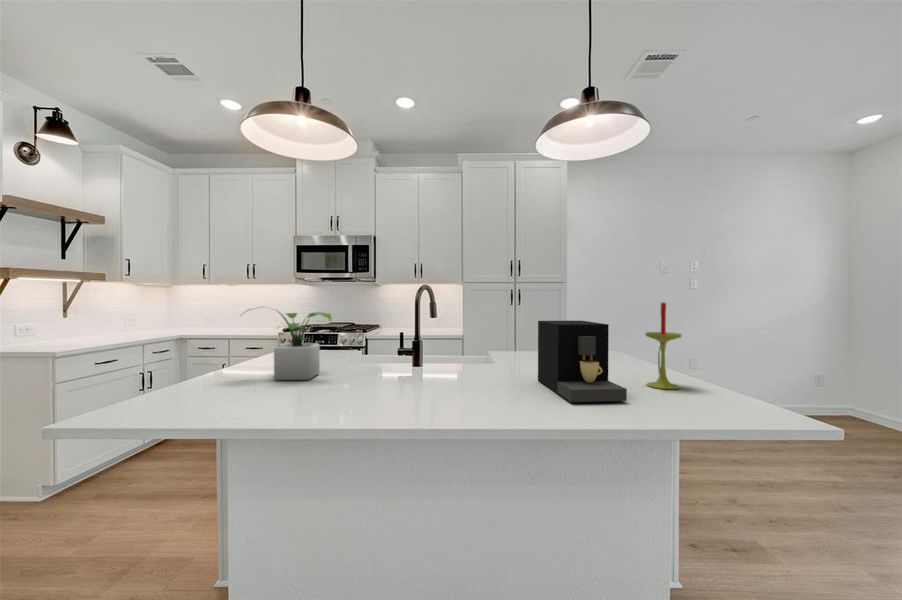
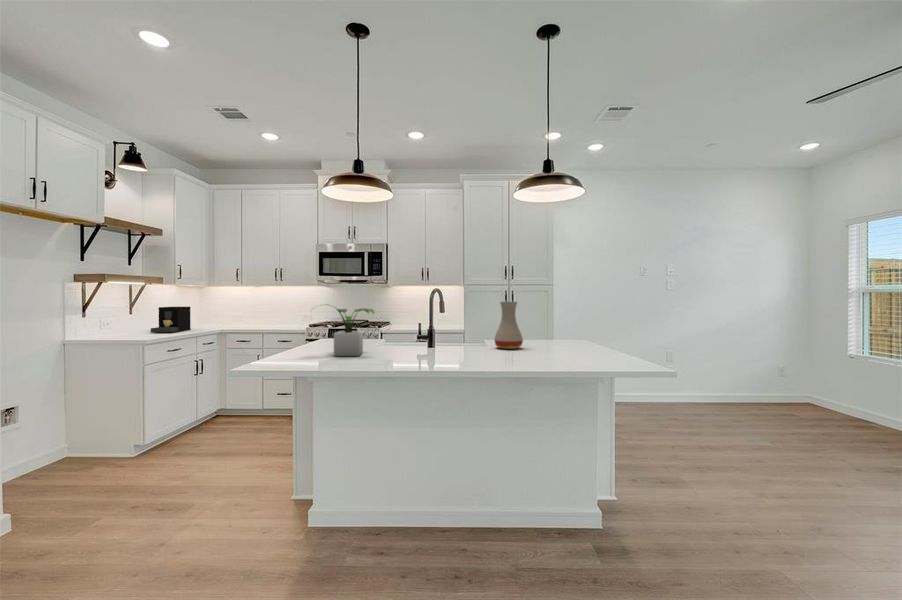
vase: none [502,303,541,367] -> present [494,302,523,349]
candle: present [646,303,681,389] -> none [593,300,617,361]
coffee maker: present [538,321,627,402] -> present [151,307,191,332]

